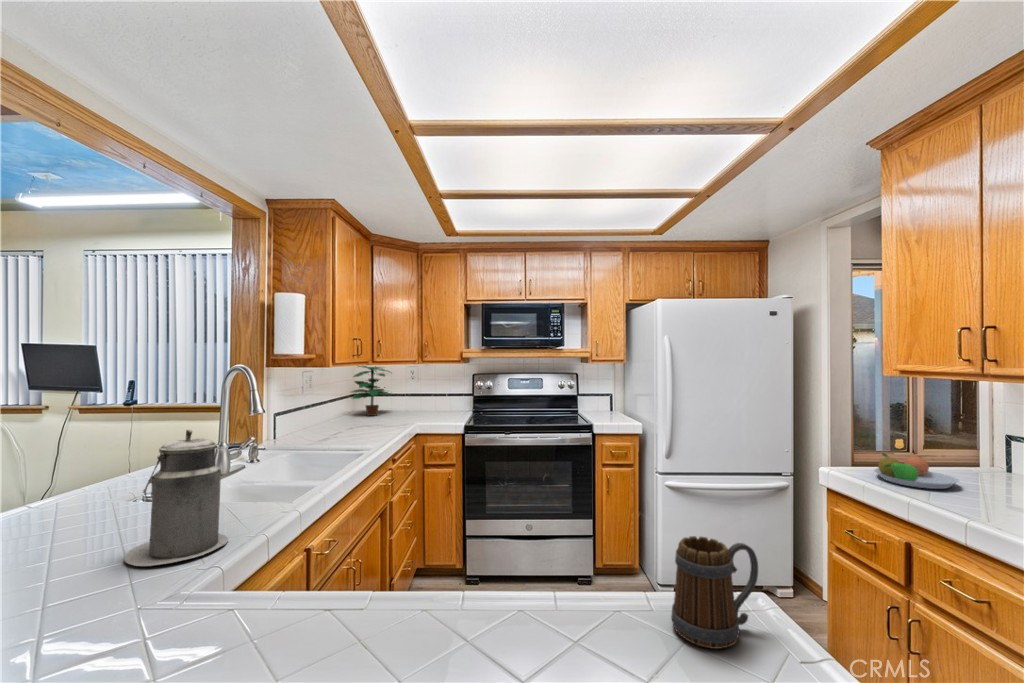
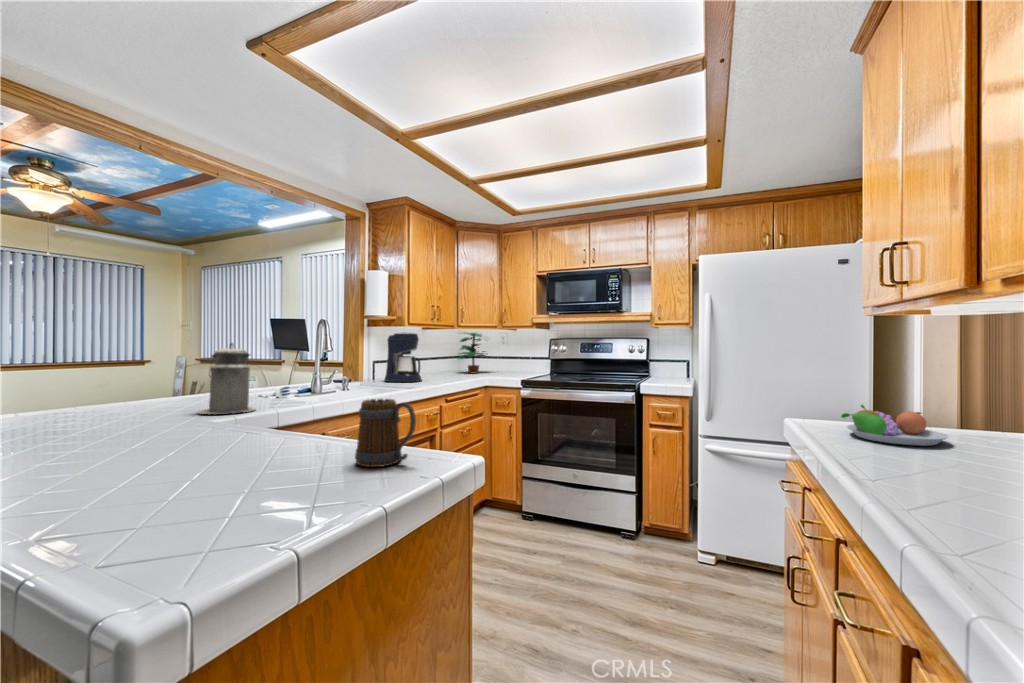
coffee maker: none [290,375,341,441] -> present [384,333,422,382]

